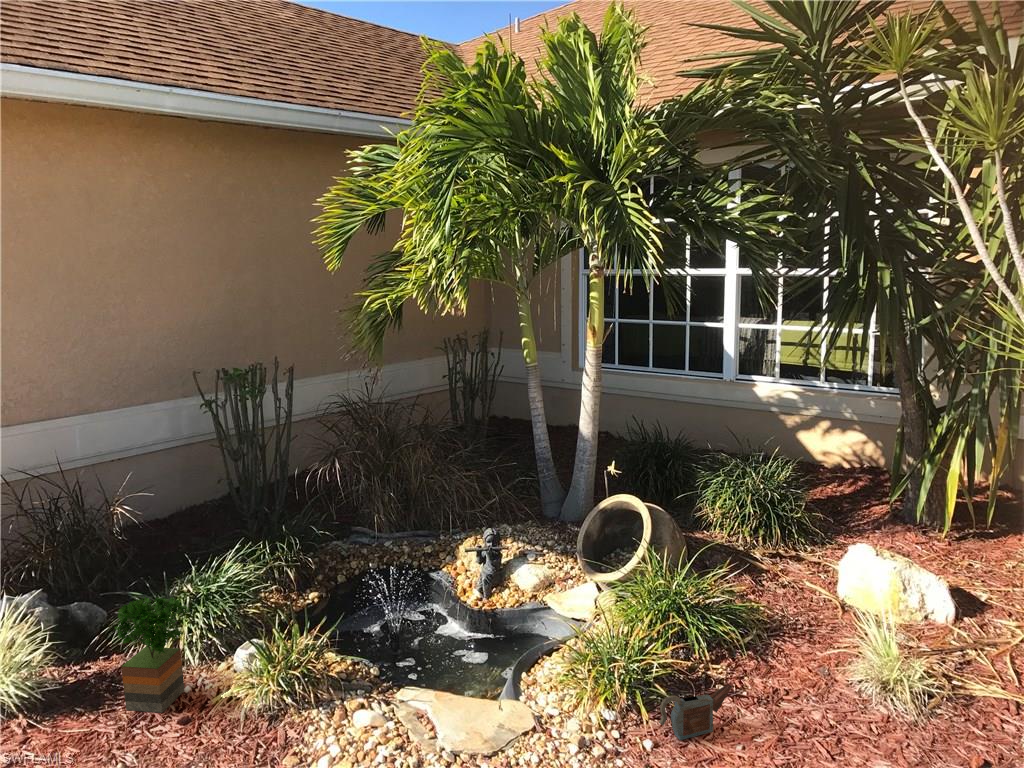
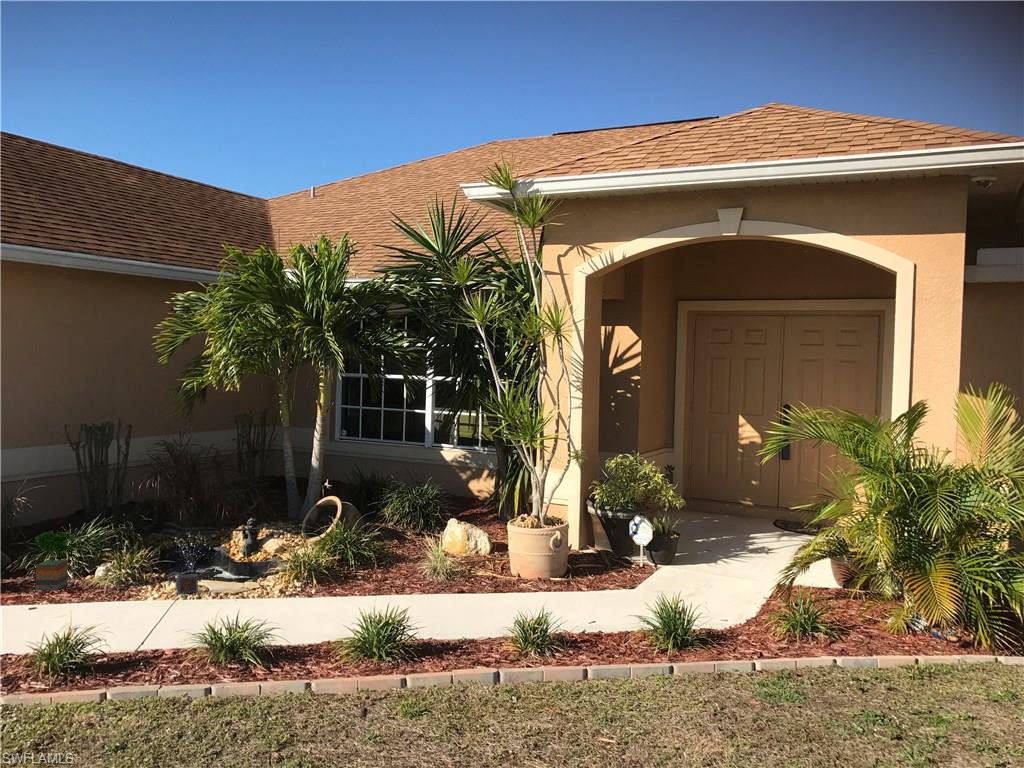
watering can: present [659,684,732,740] -> present [168,569,209,594]

